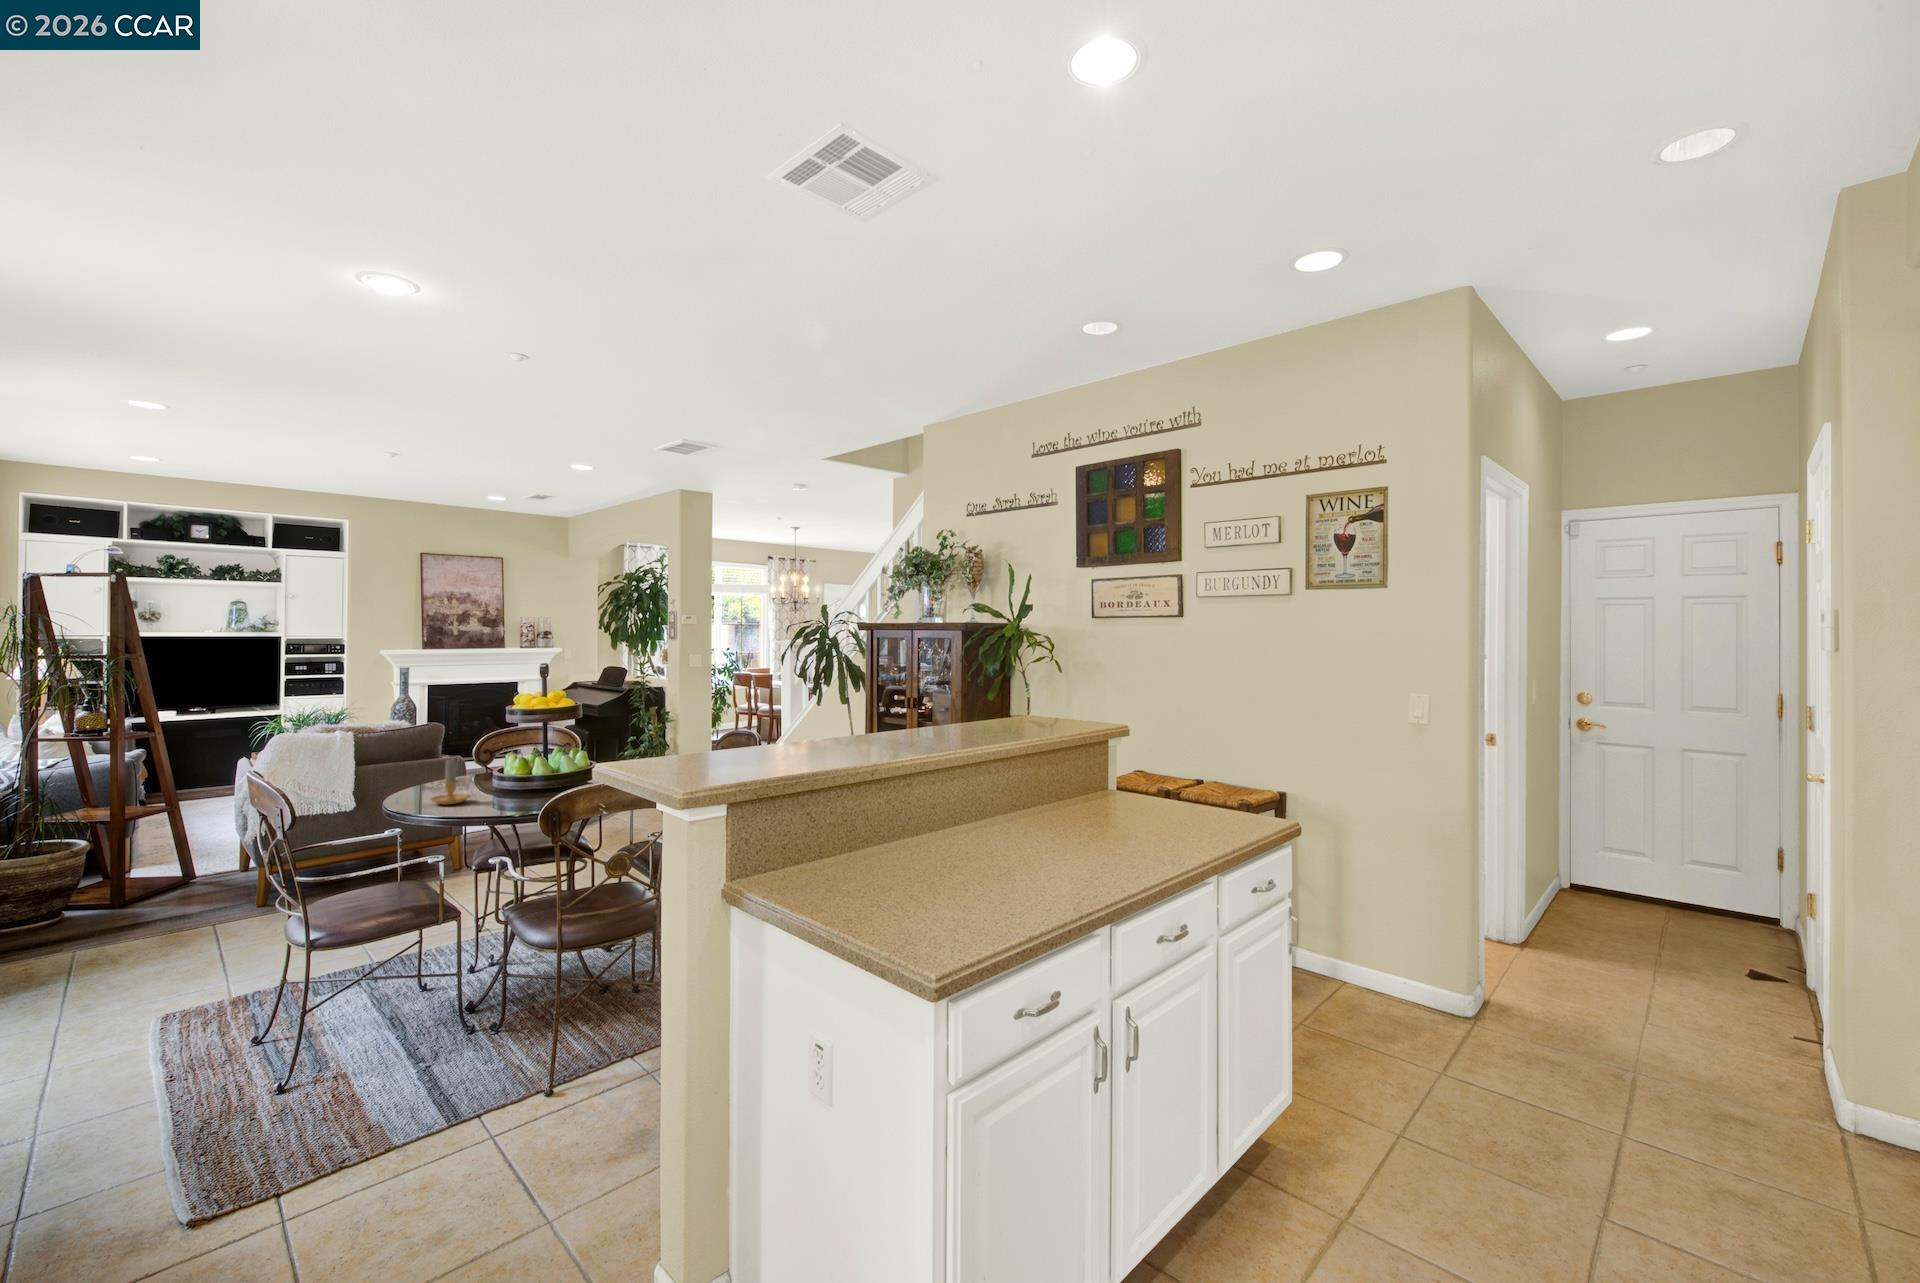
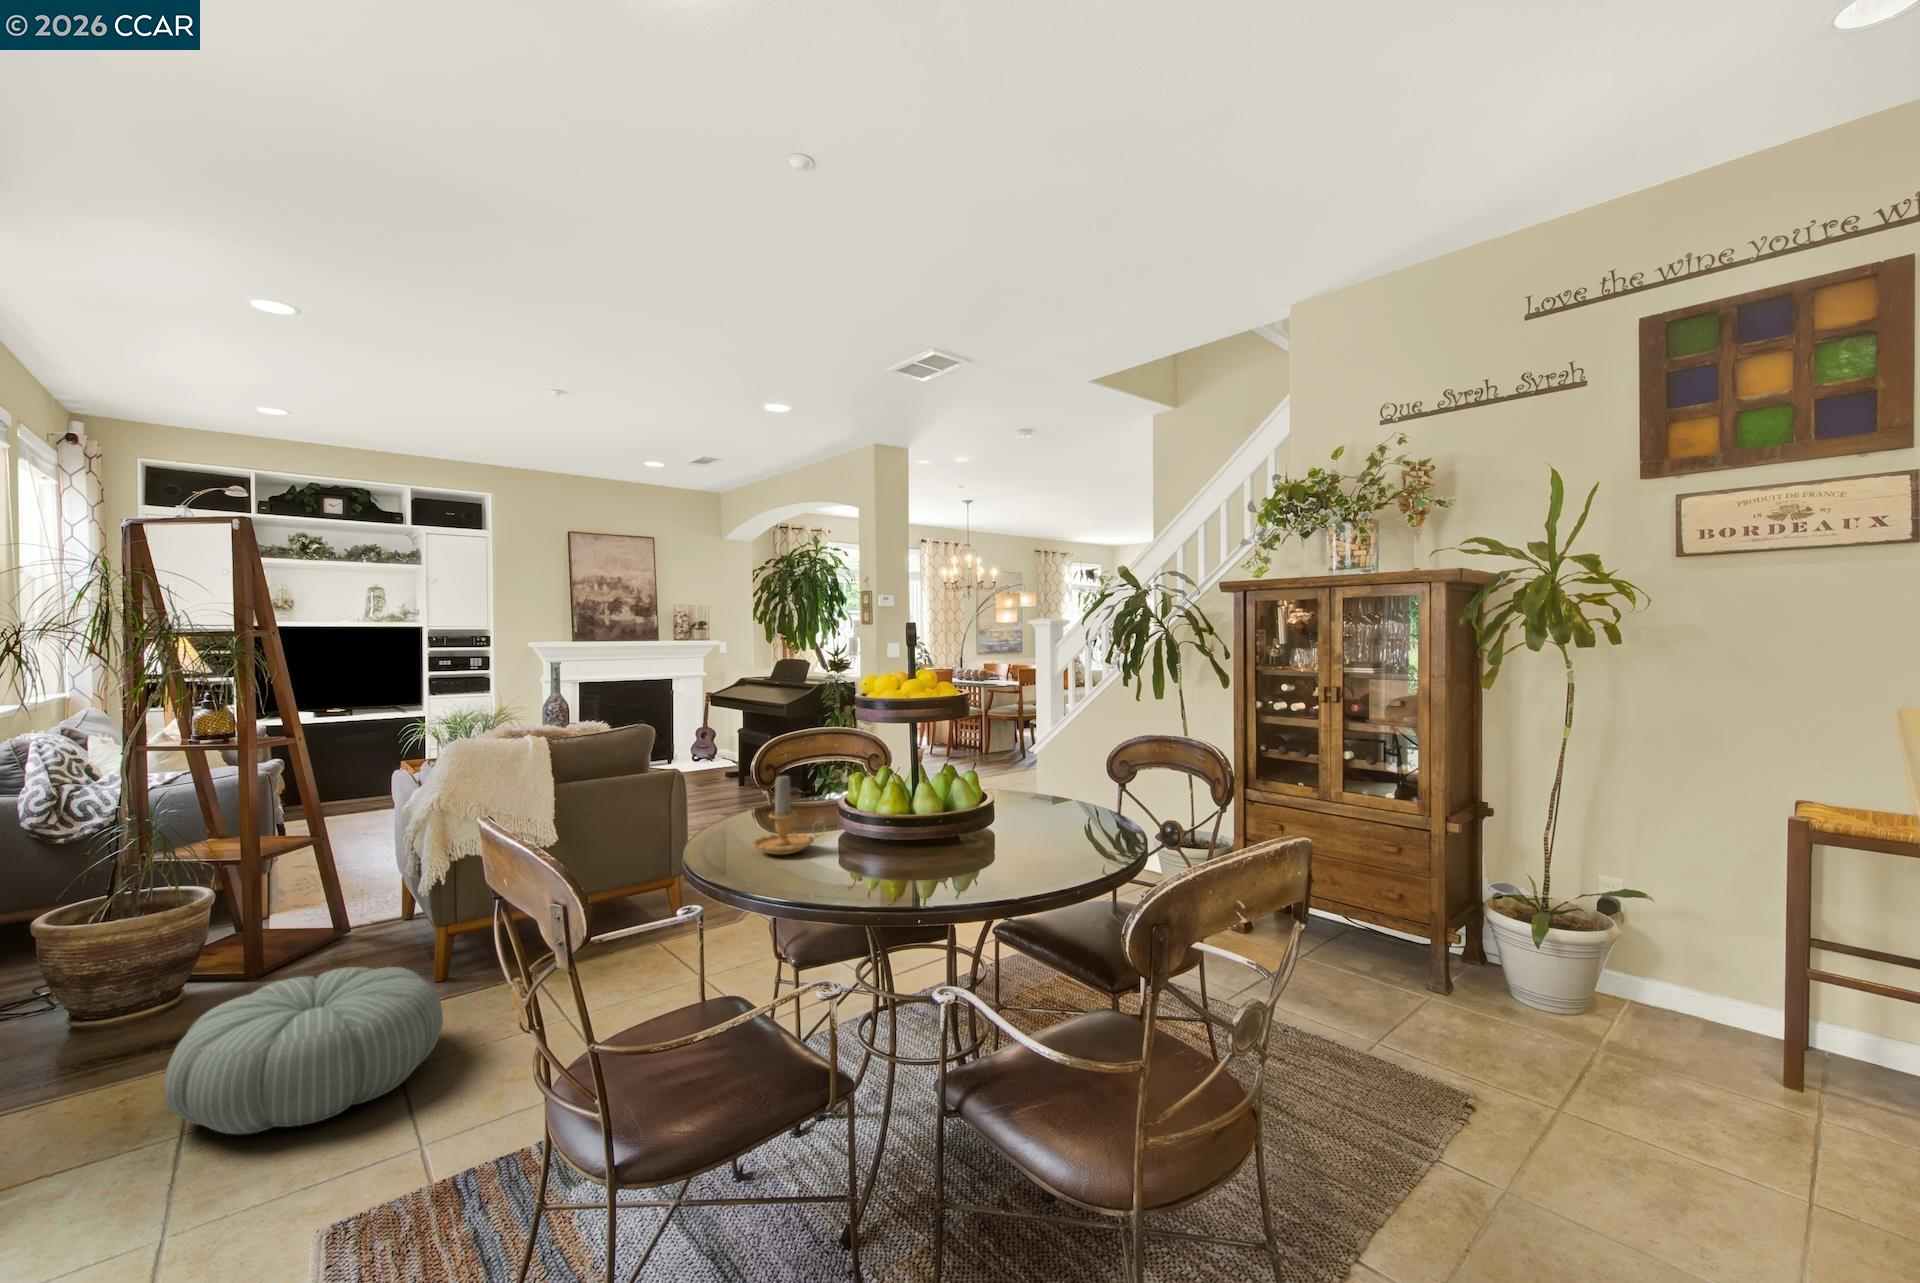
pouf: none [57,888,253,980] -> present [165,967,443,1134]

